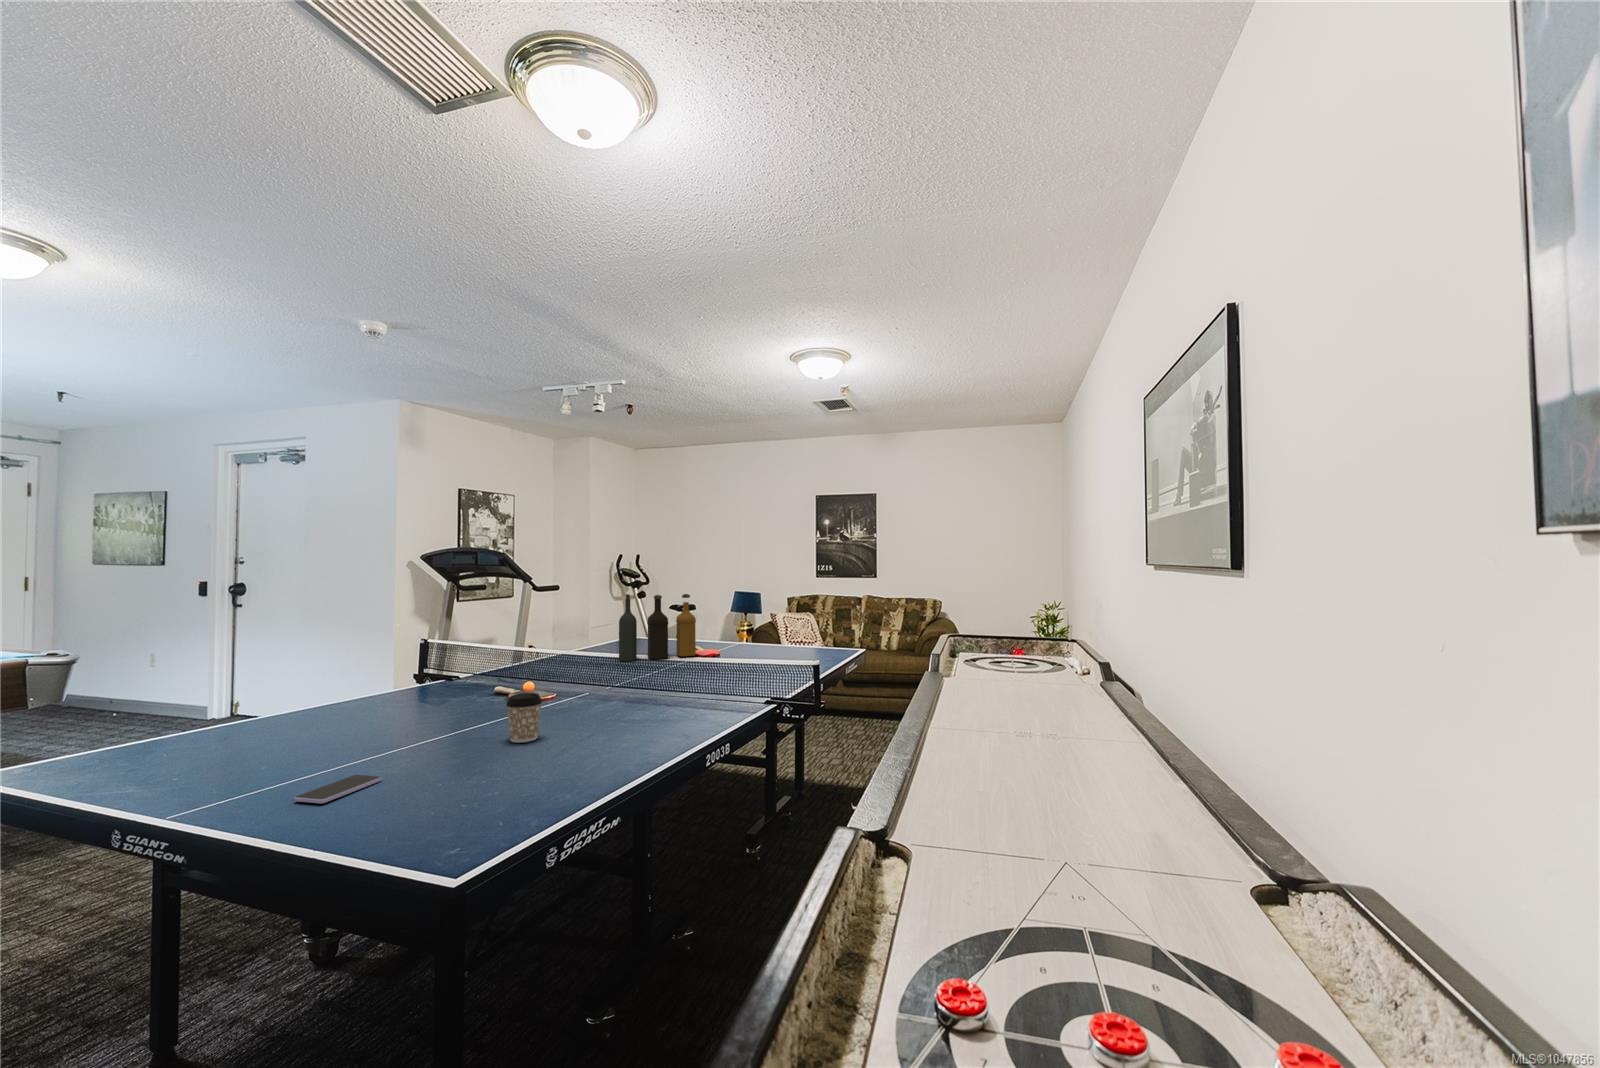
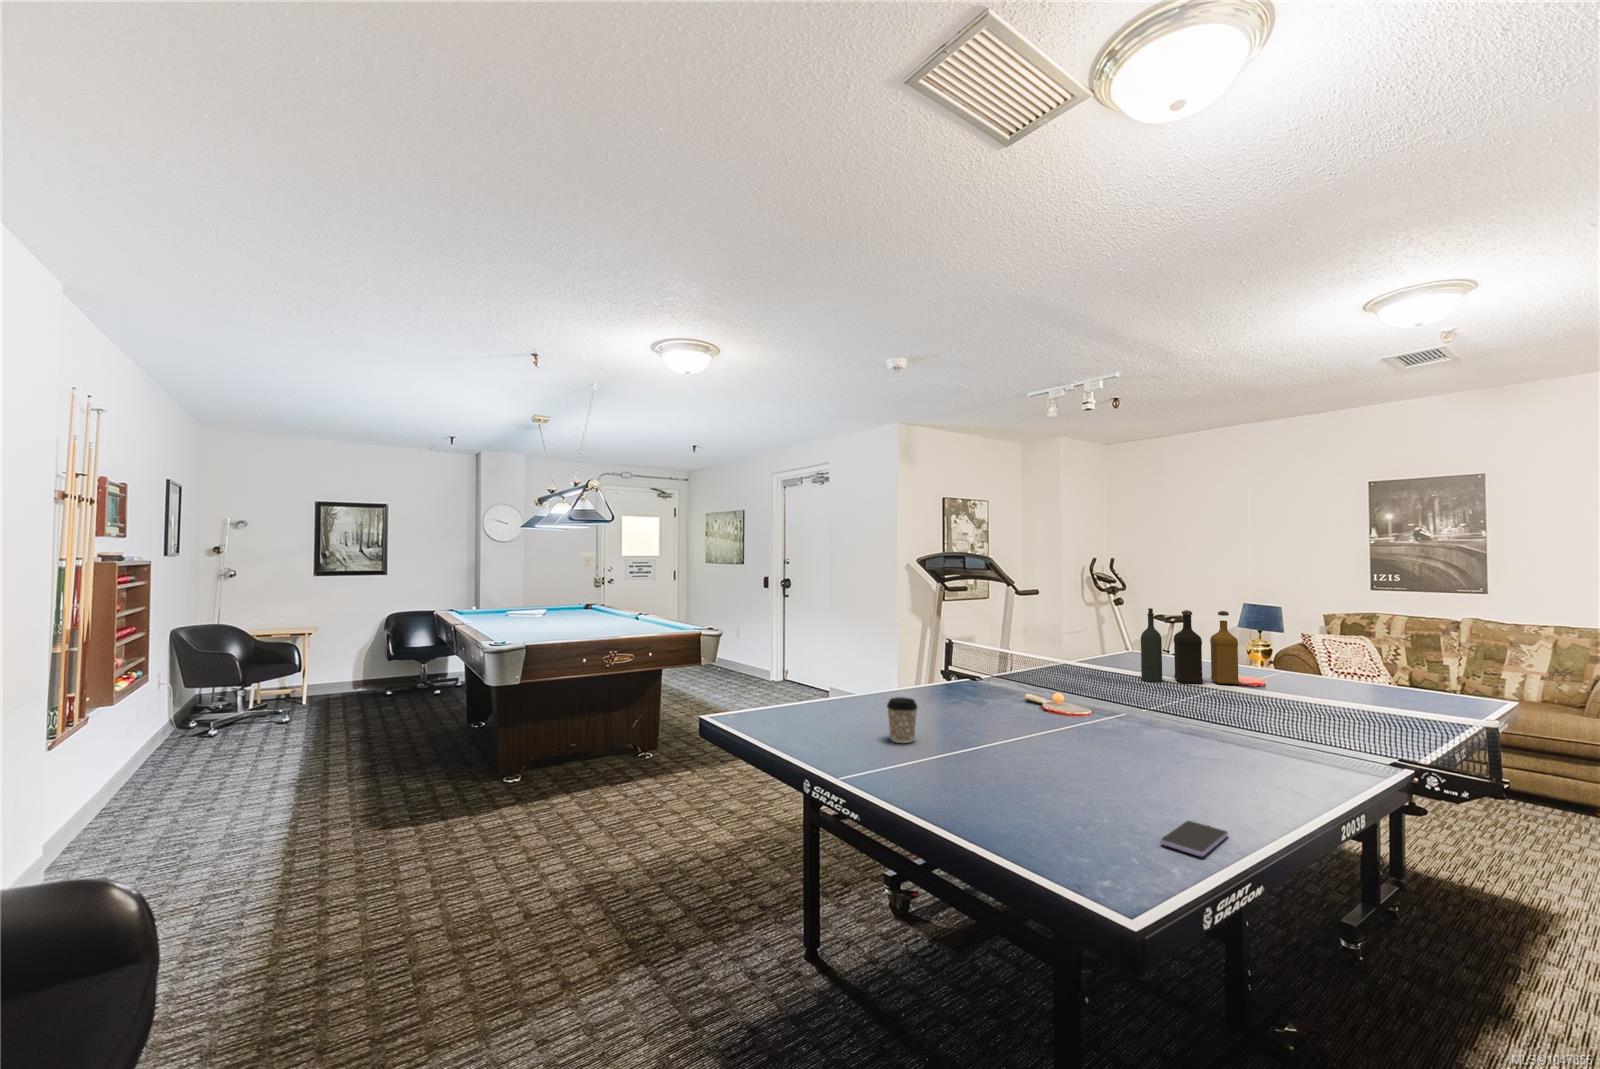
coffee cup: present [506,693,542,743] -> present [887,697,917,743]
smartphone: present [294,775,381,803] -> present [1160,821,1228,857]

